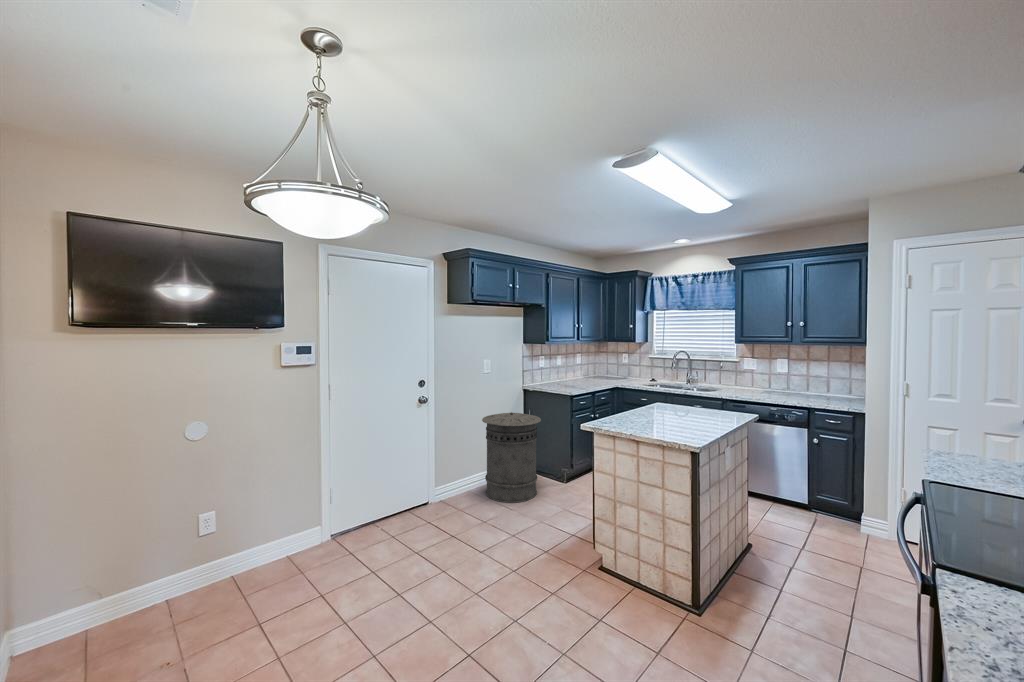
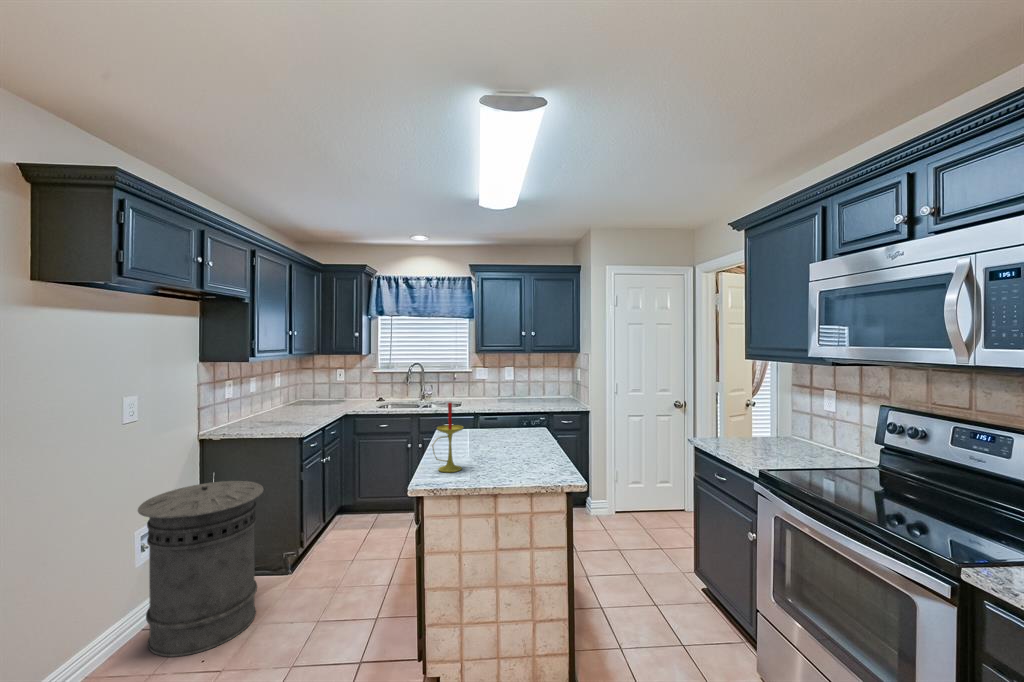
candle: none [608,371,634,423] -> present [432,403,463,472]

